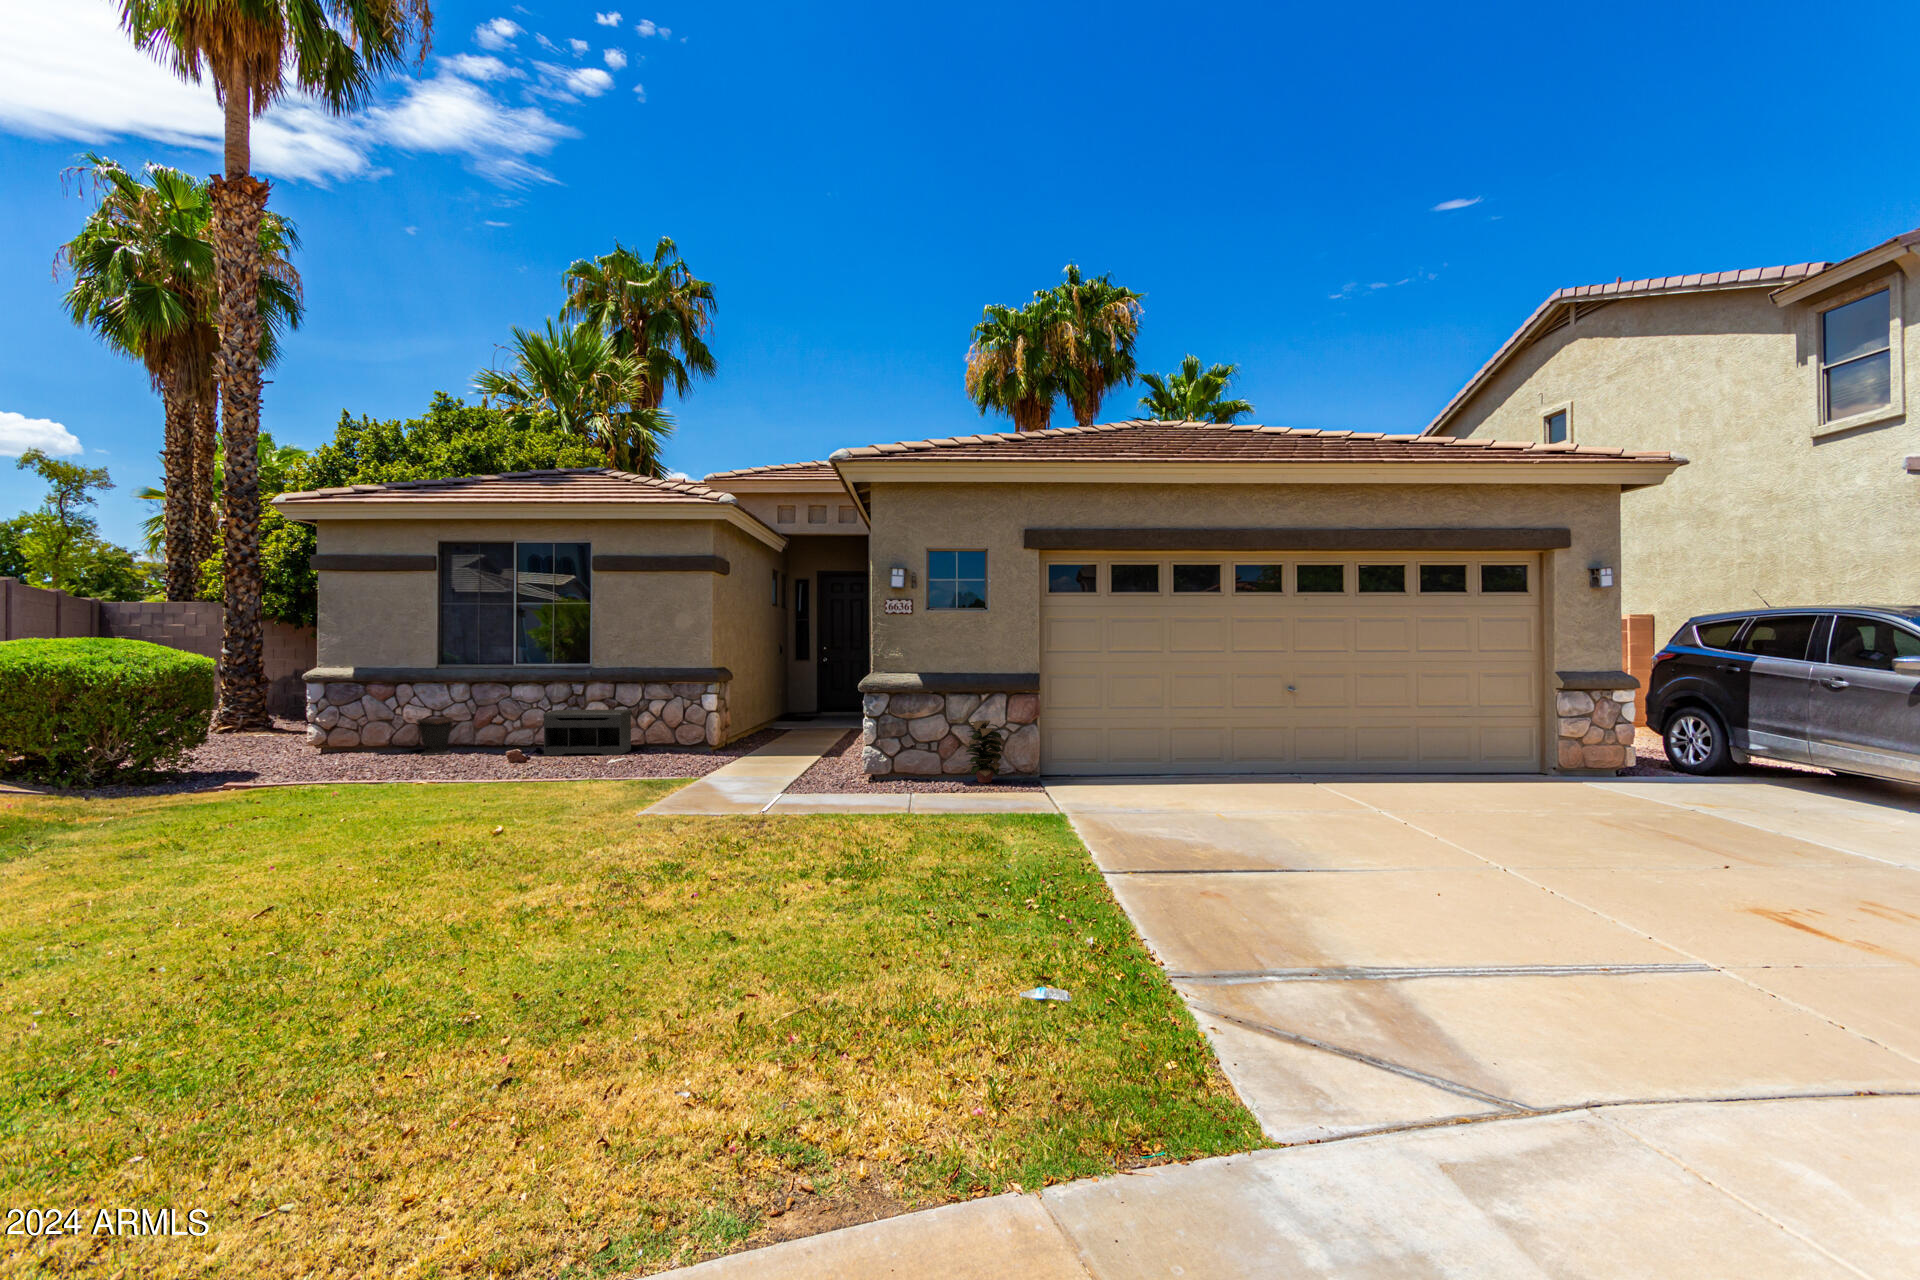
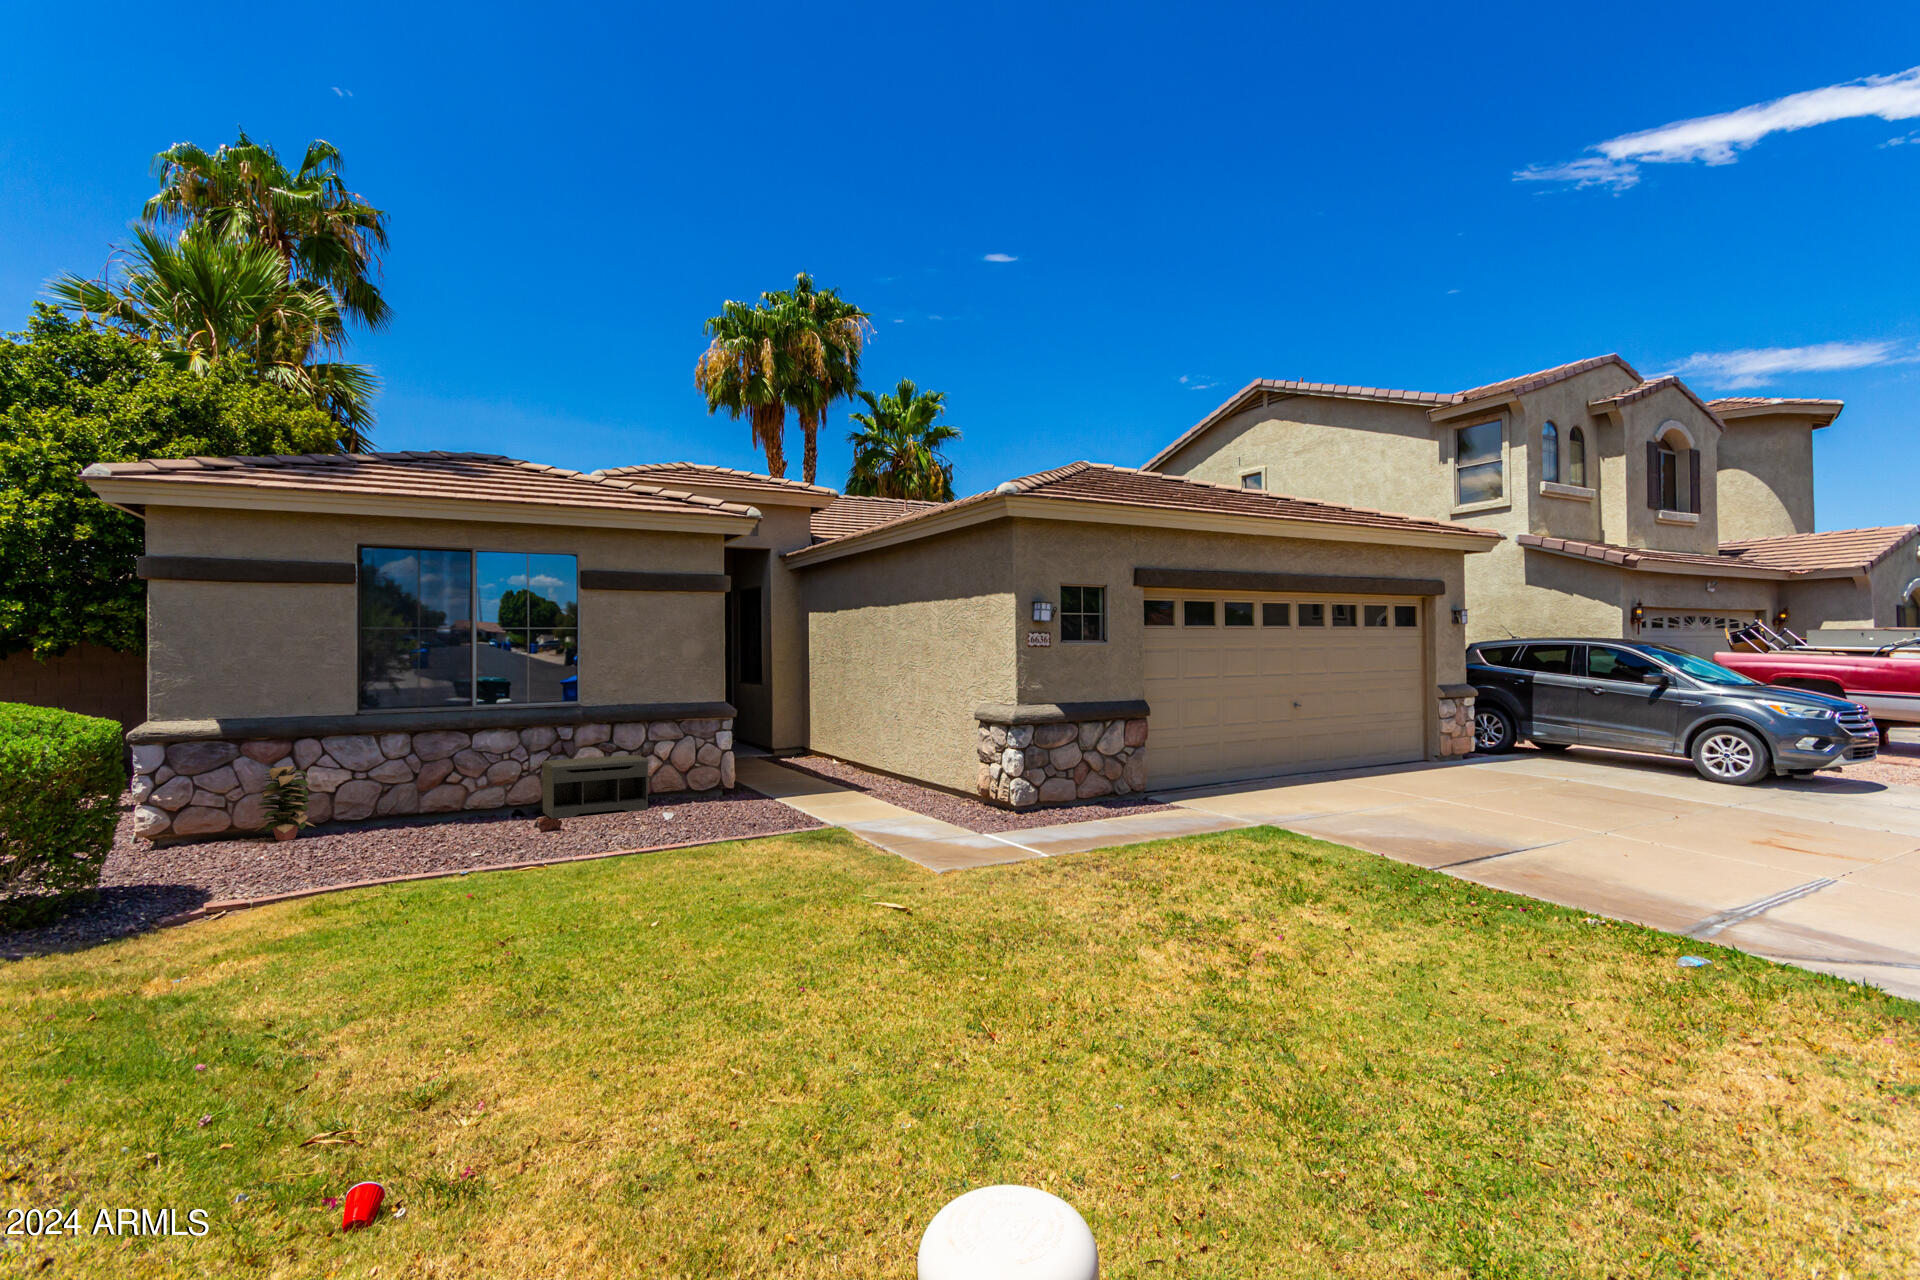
bucket: present [416,717,453,755] -> none [352,780,409,834]
decorative plant: present [963,720,1005,783] -> present [255,766,315,840]

